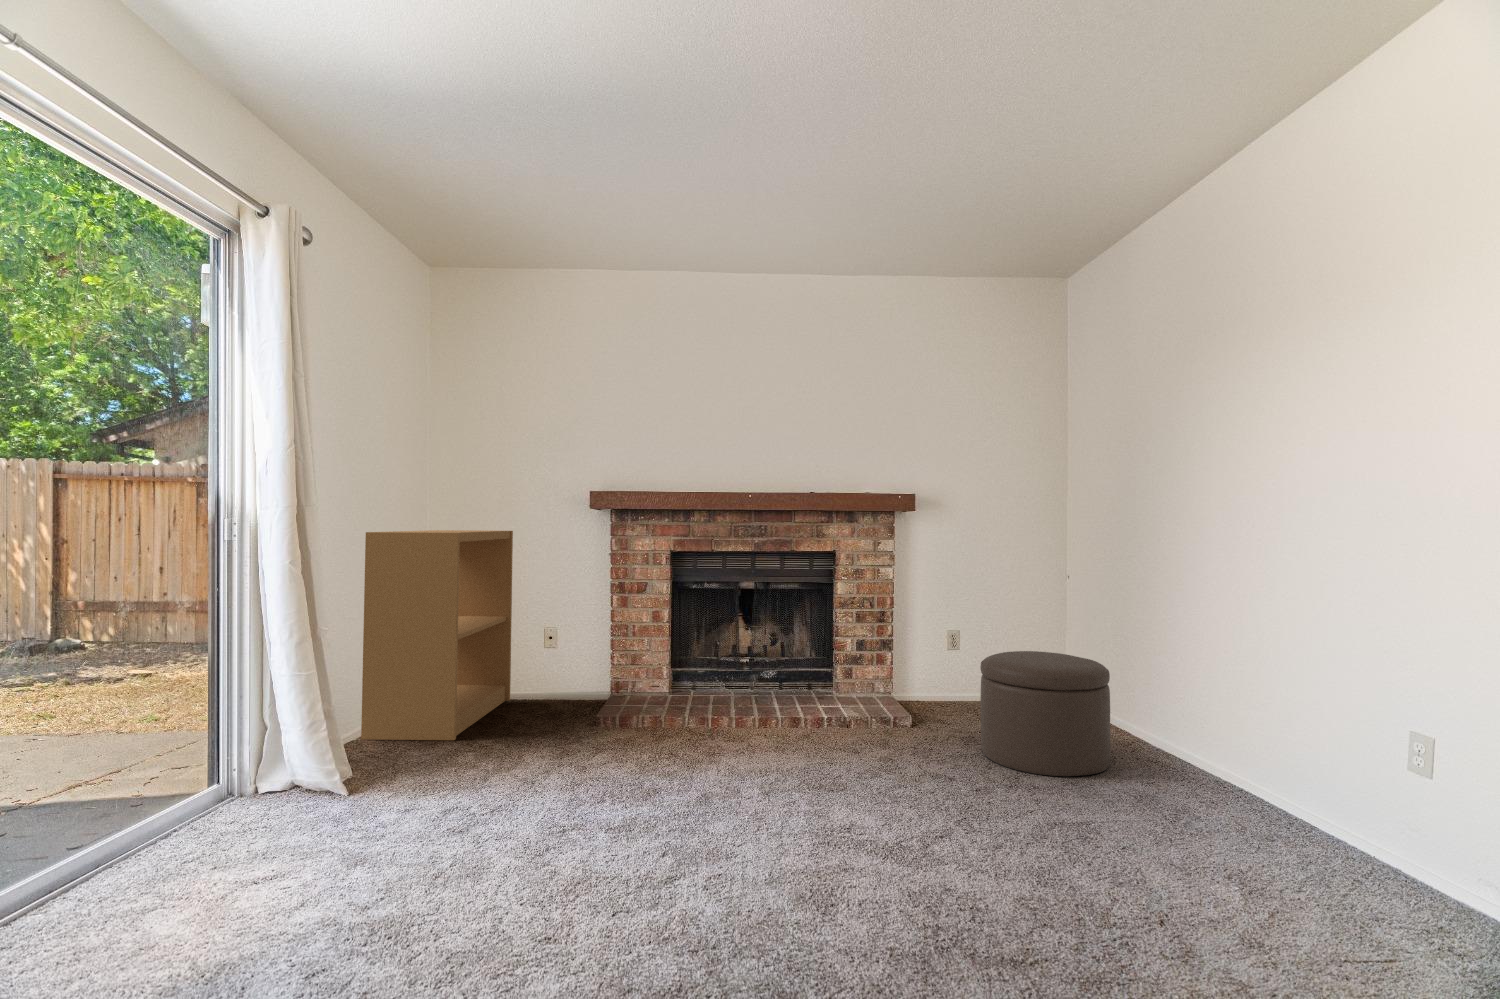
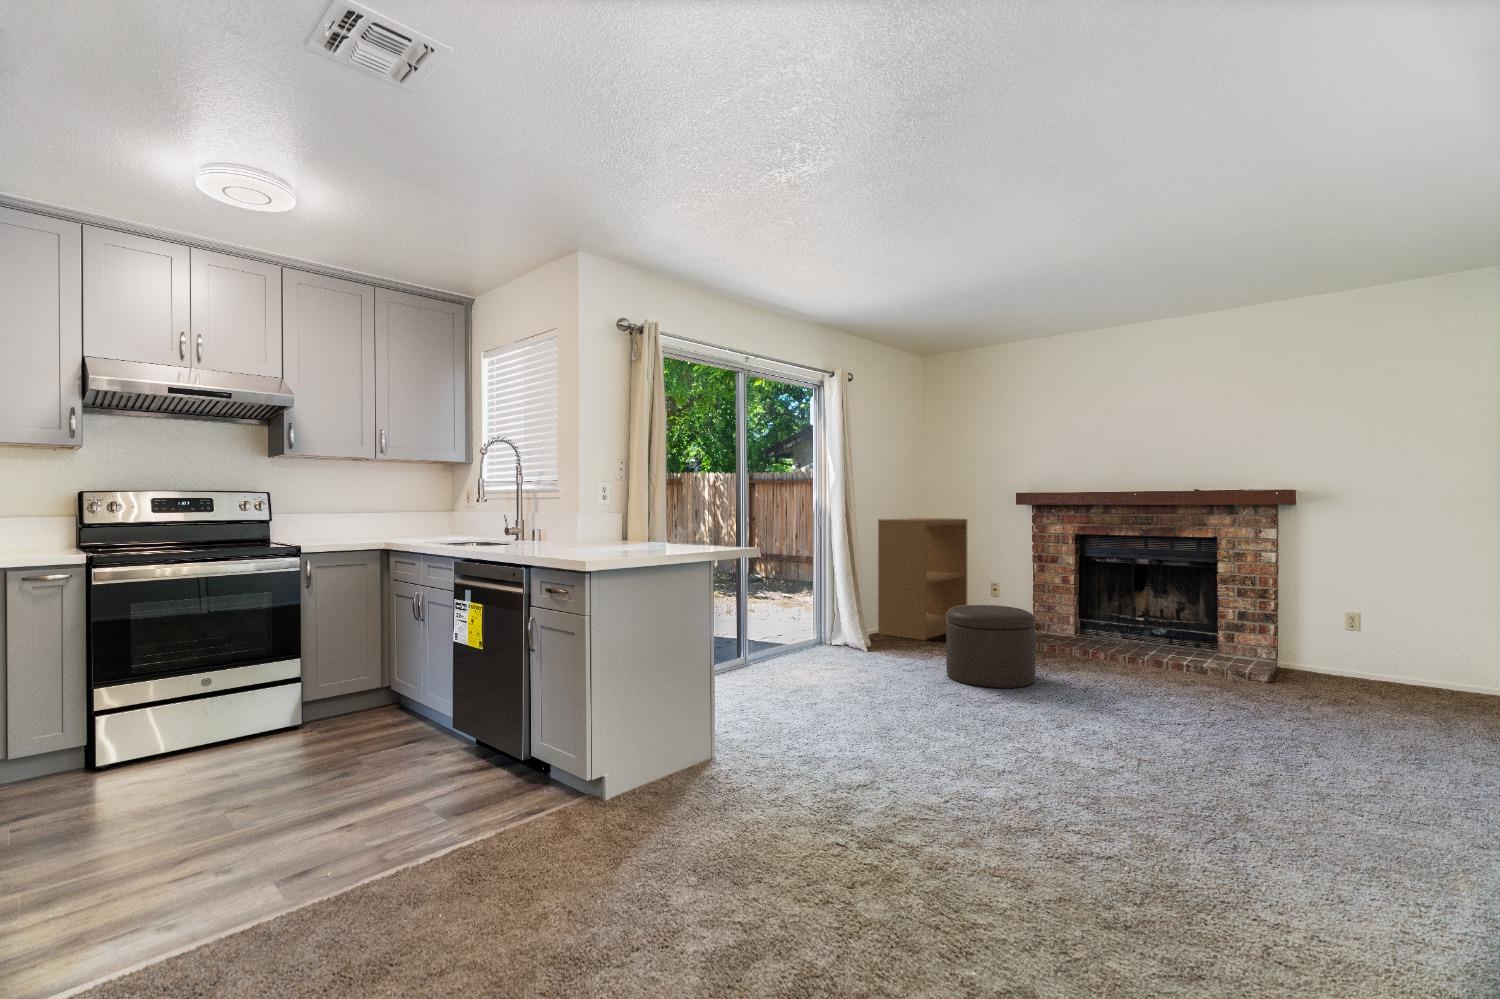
ottoman: present [980,651,1110,776] -> present [946,605,1036,688]

